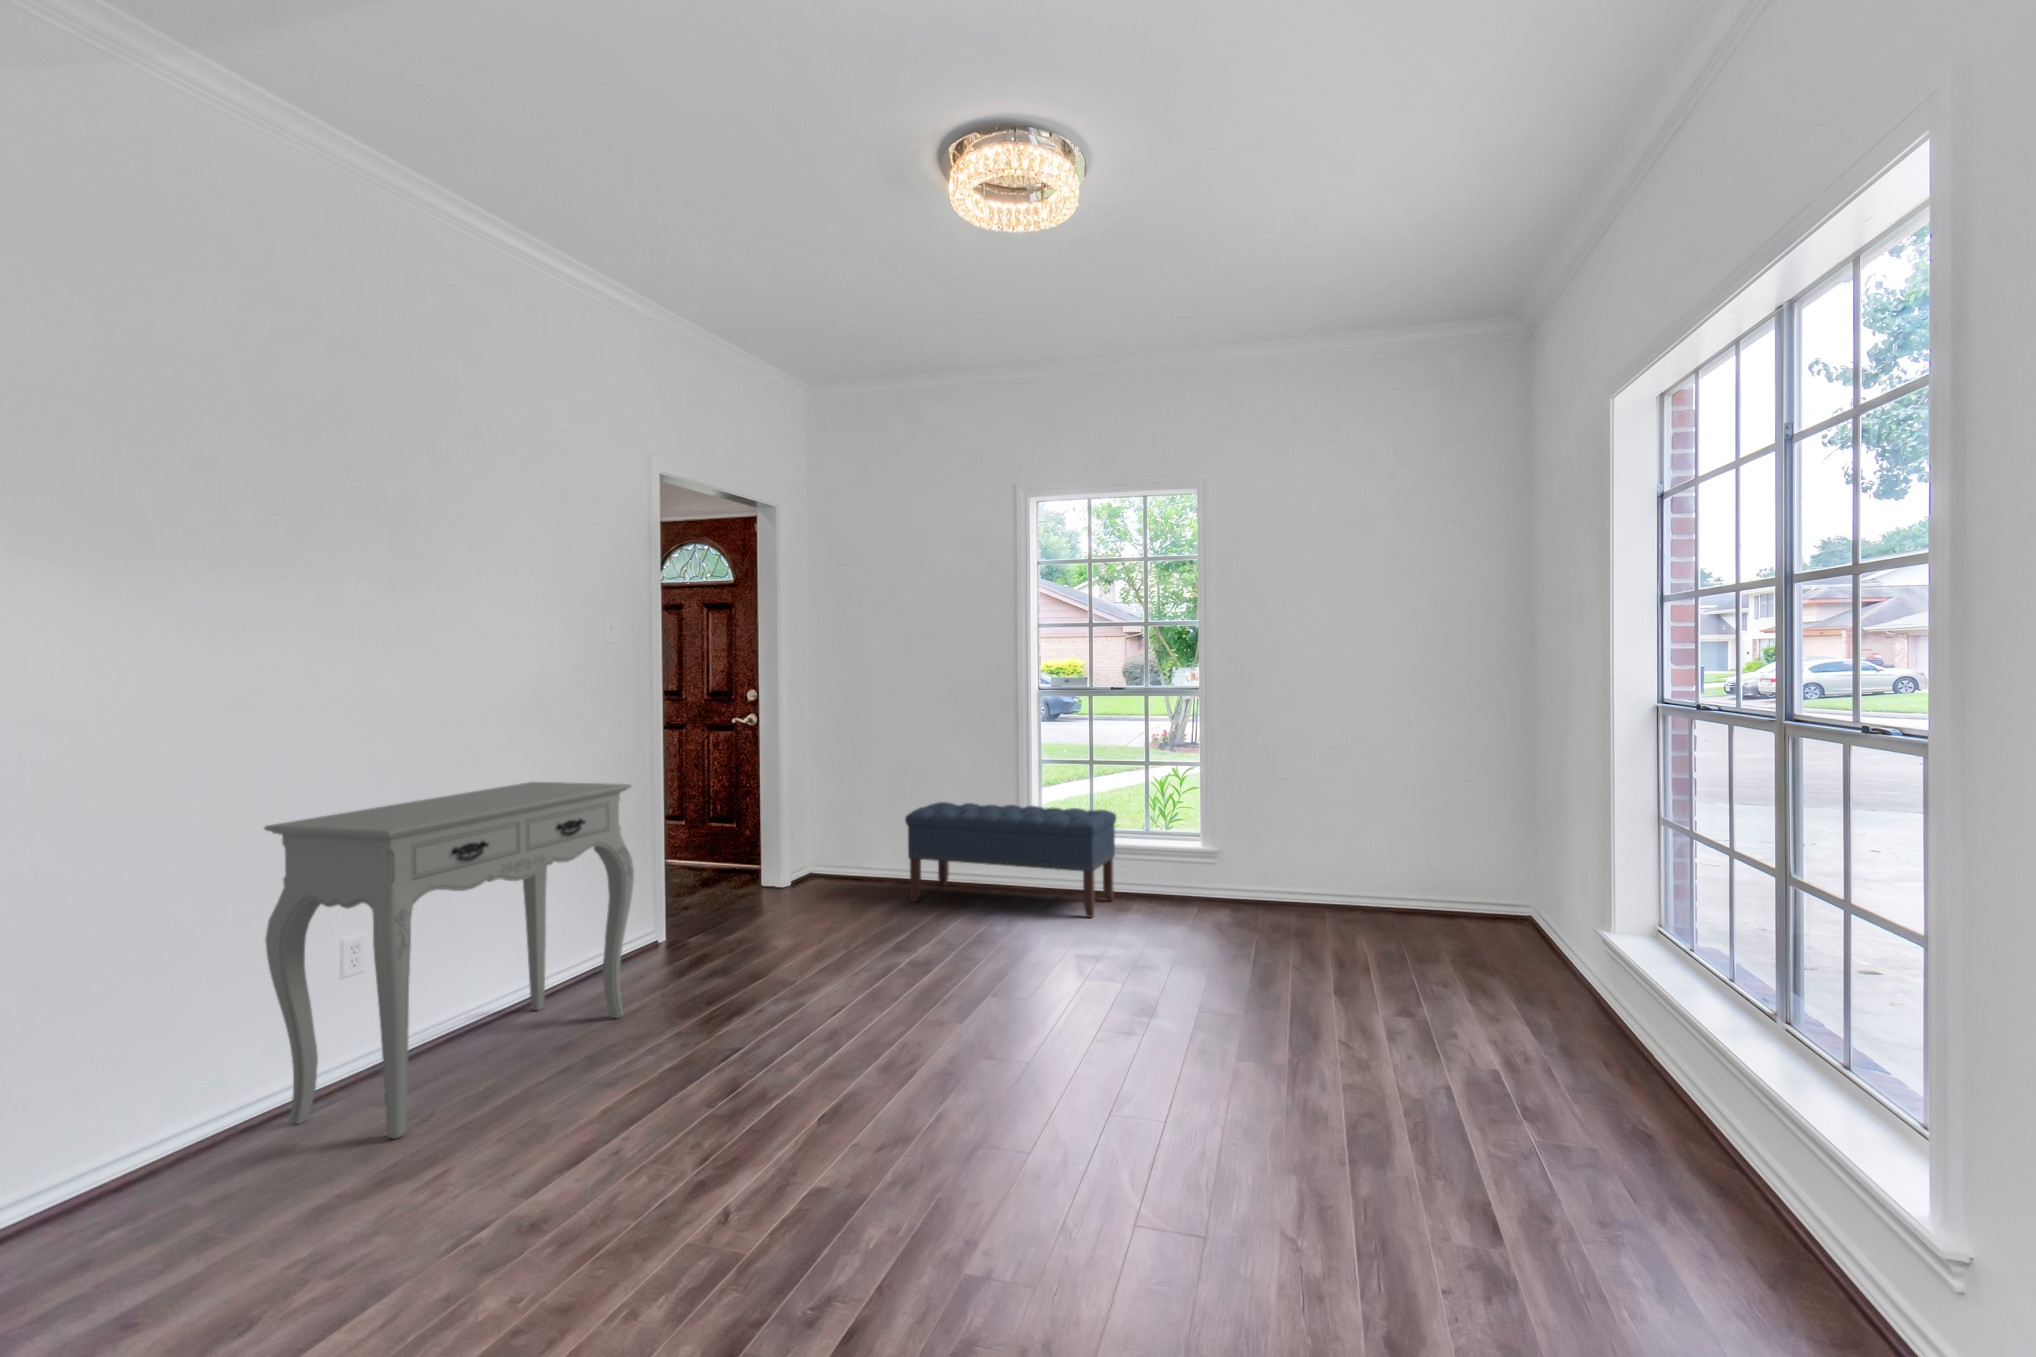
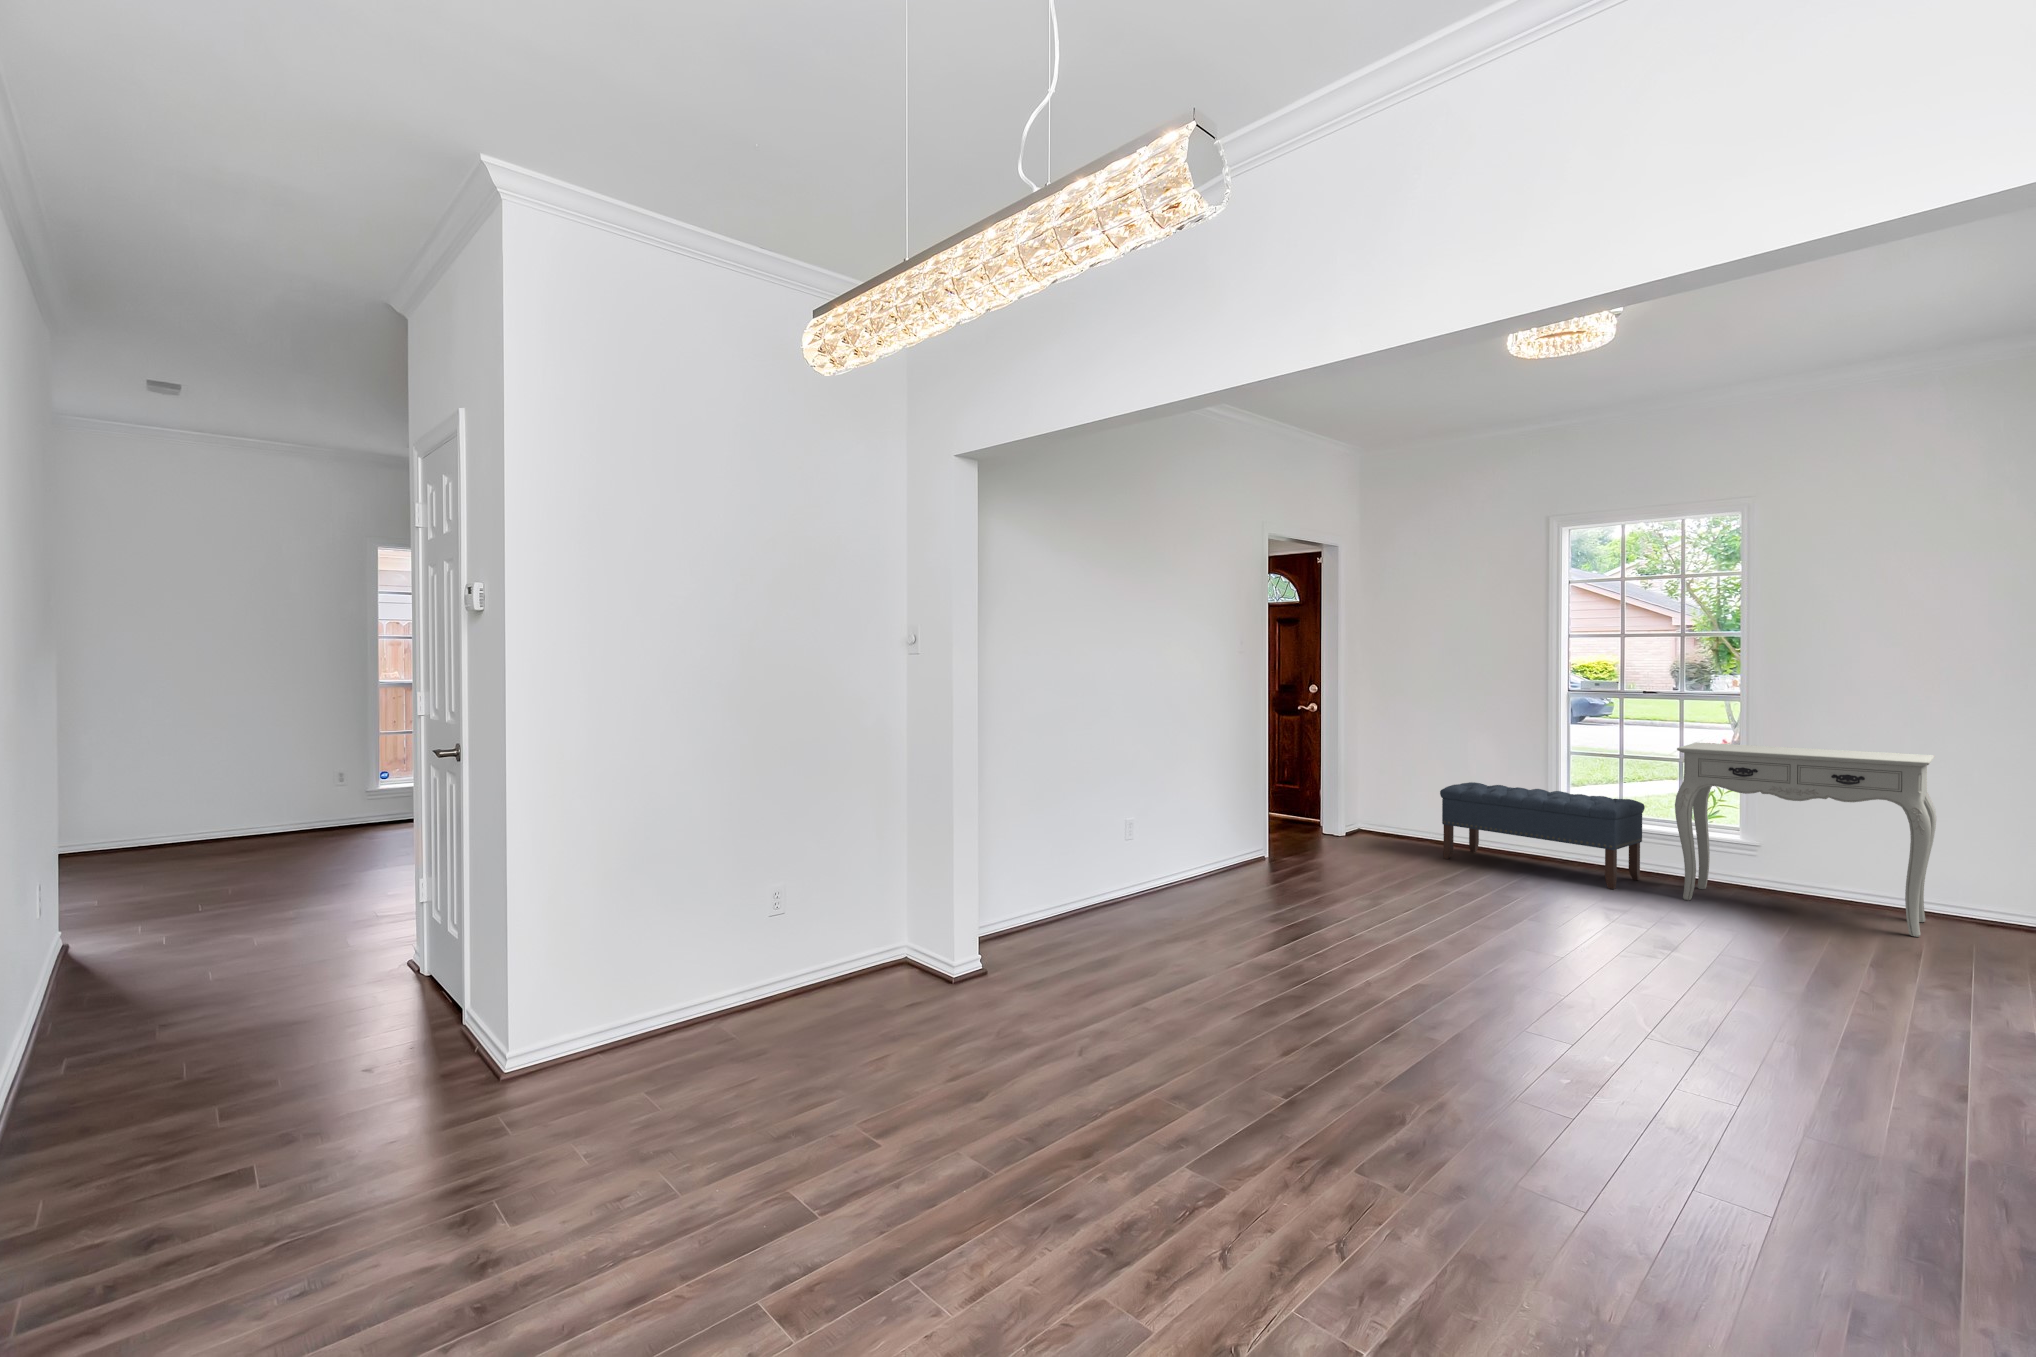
console table: present [264,782,634,1139] -> present [1675,743,1936,937]

